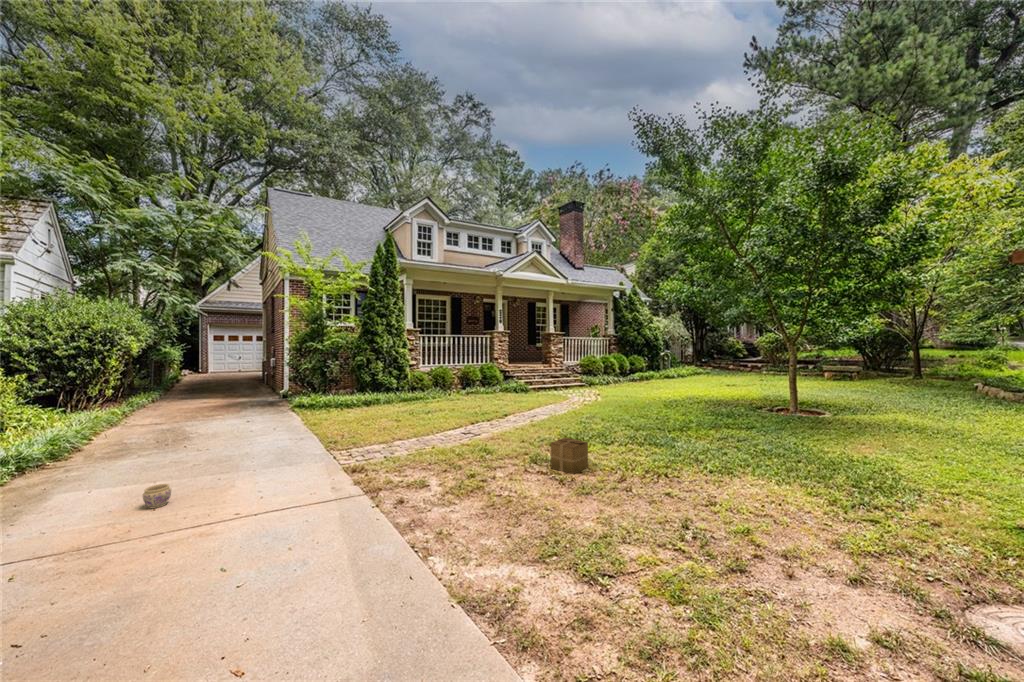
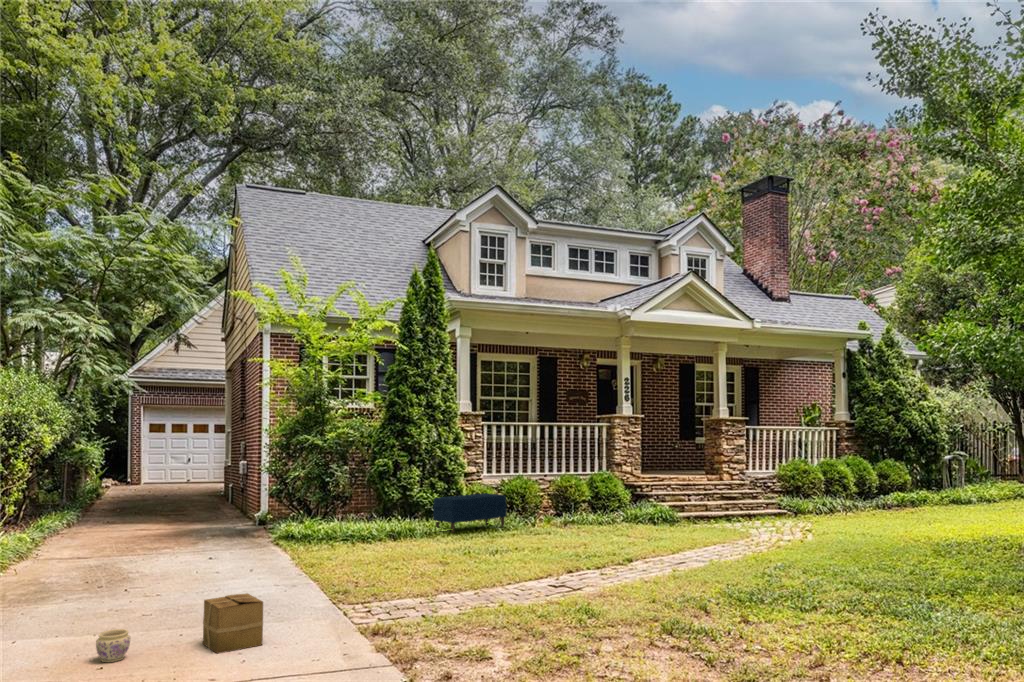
bench: none [392,376,435,400] -> present [433,493,507,533]
cardboard box: present [550,438,588,474] -> present [203,593,263,654]

